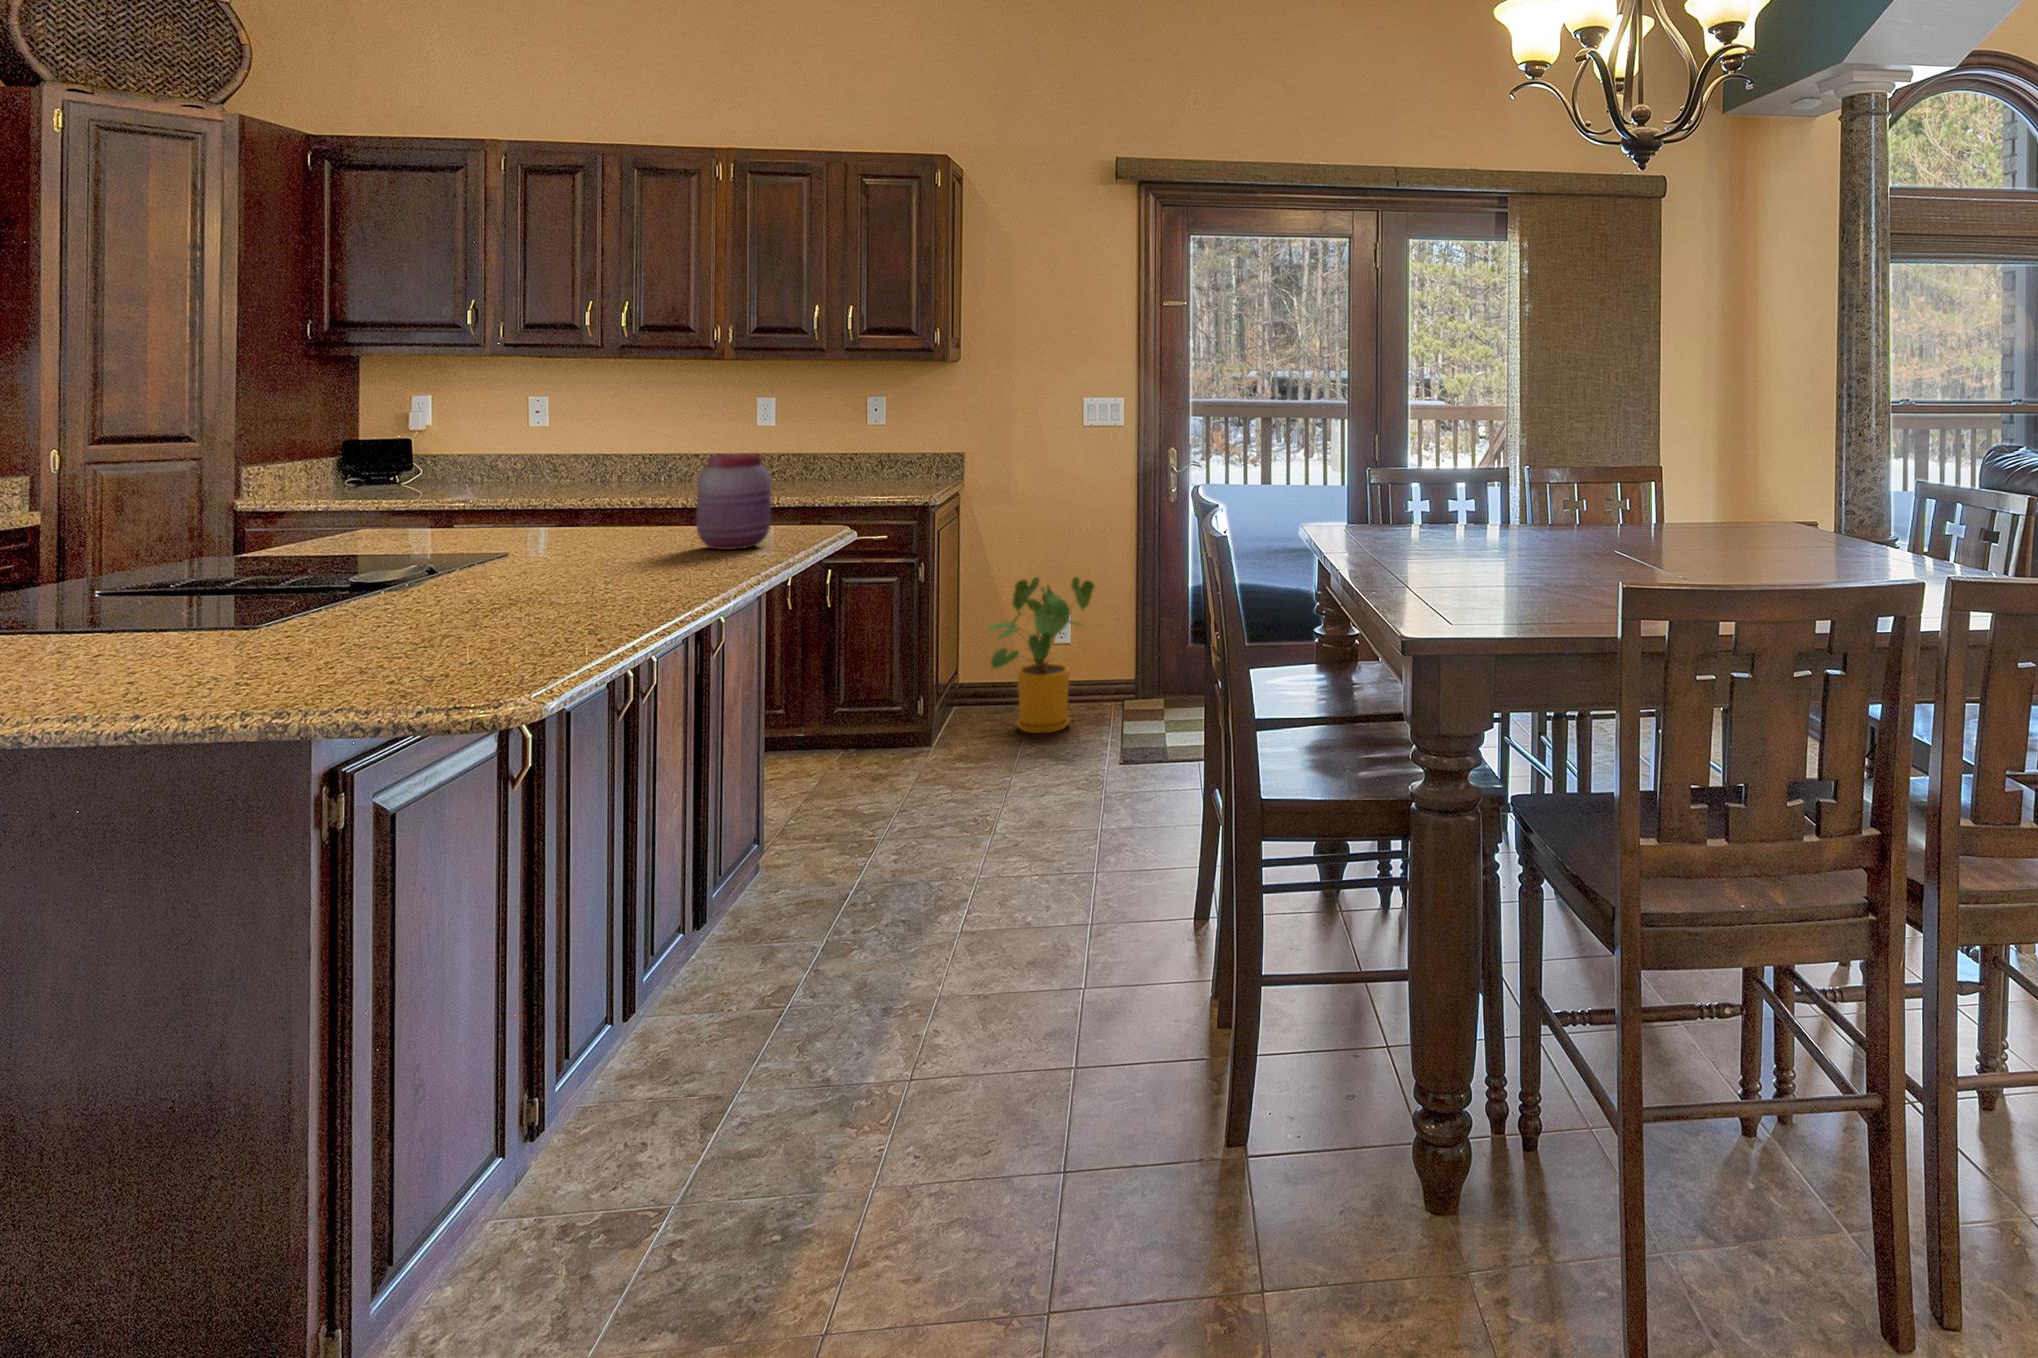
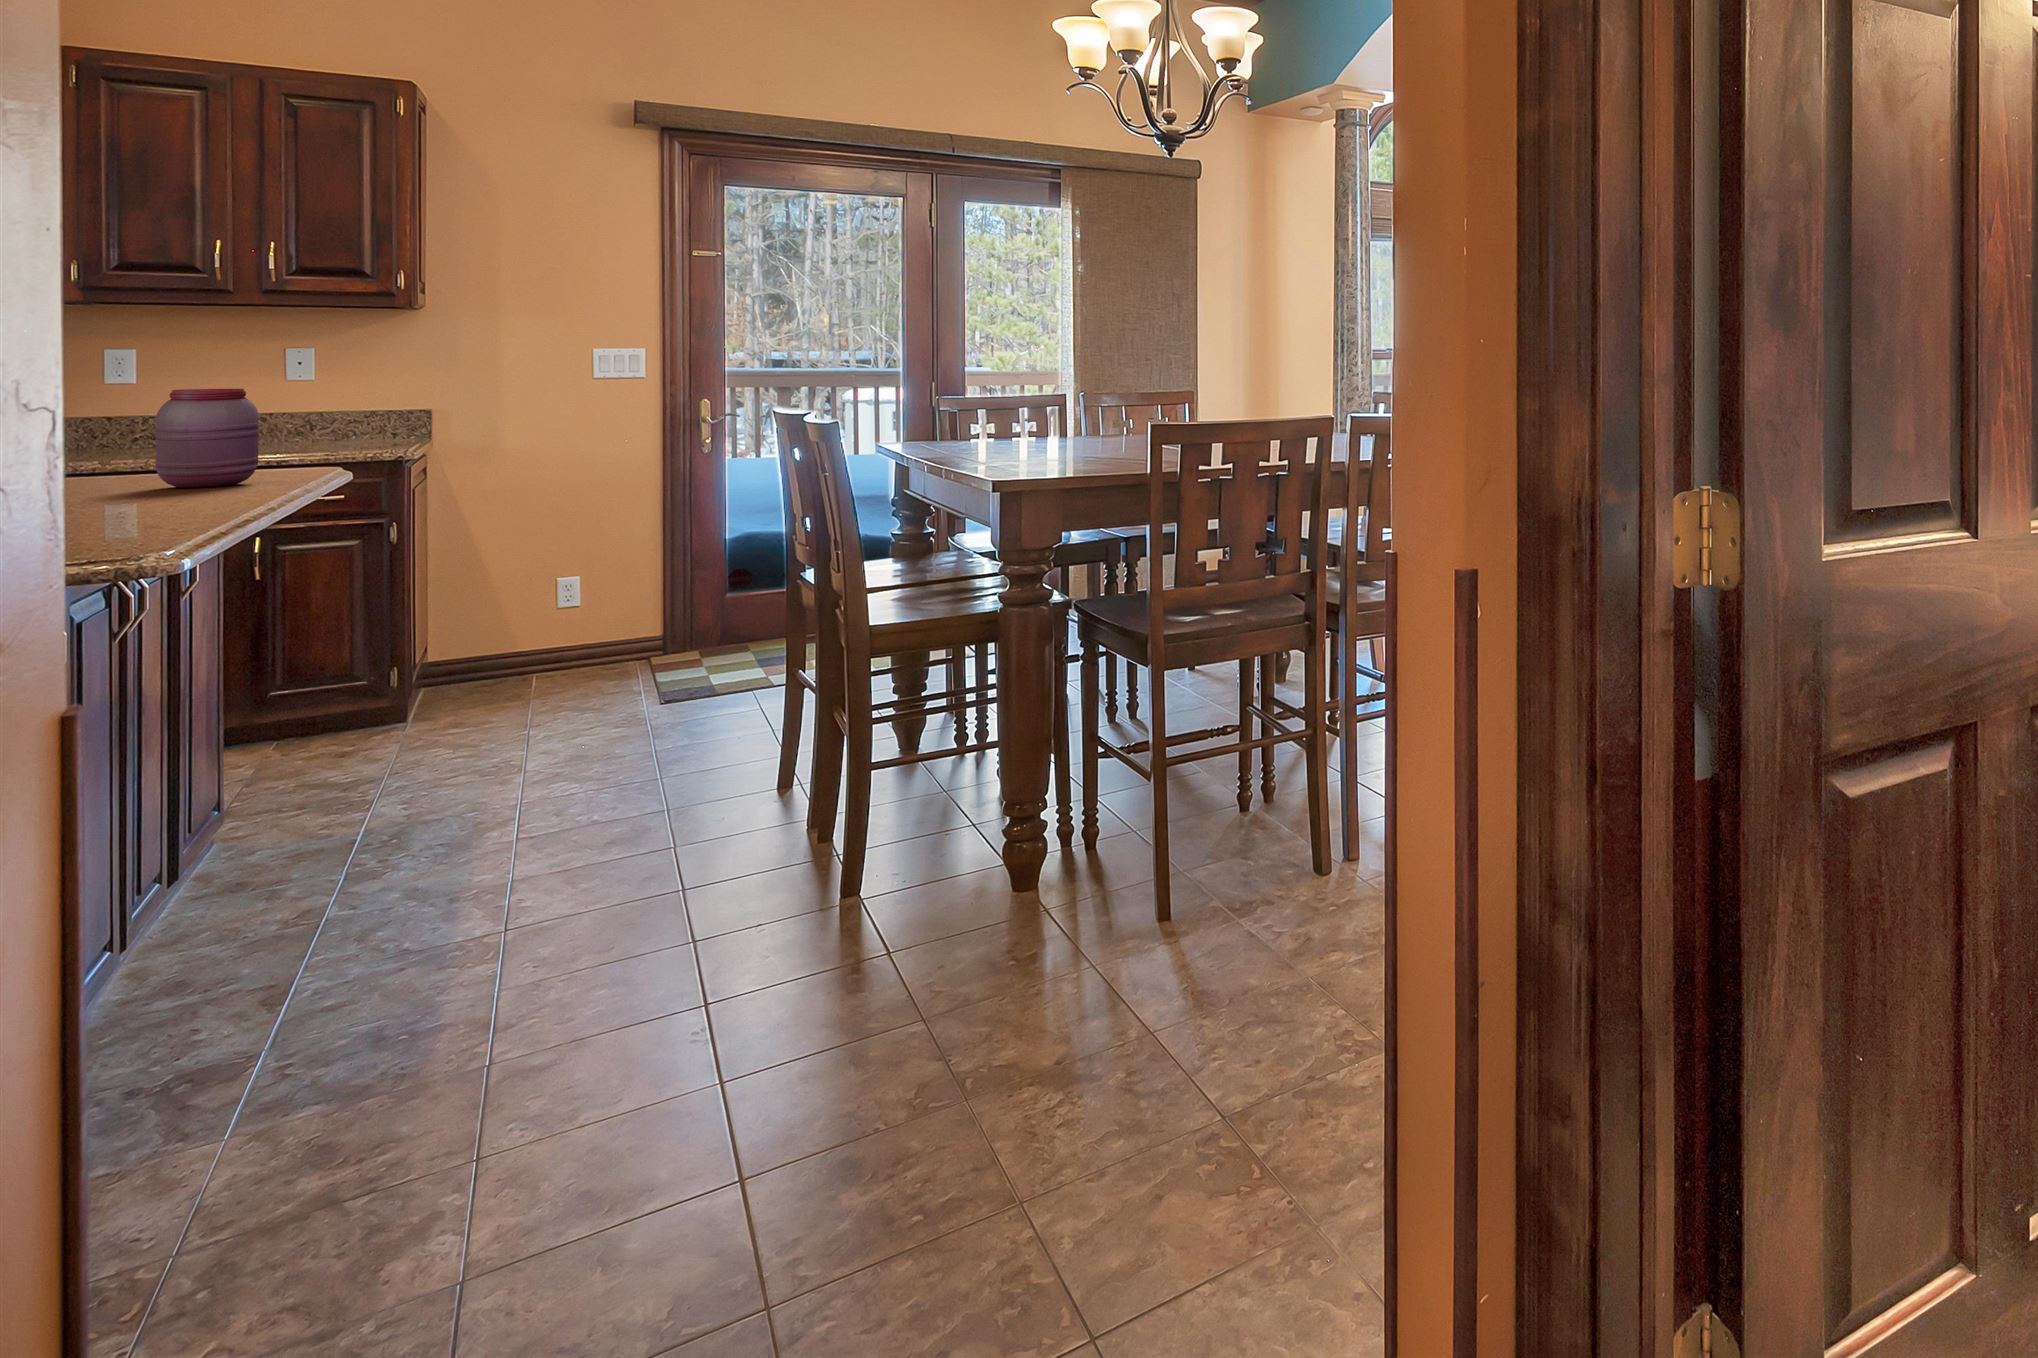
house plant: present [987,577,1094,733] -> none [470,534,611,695]

